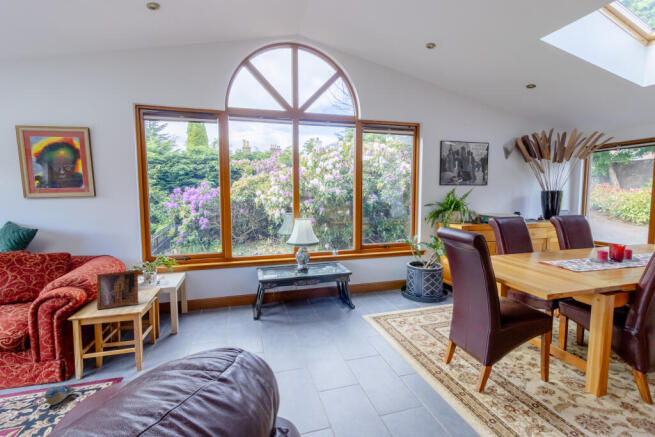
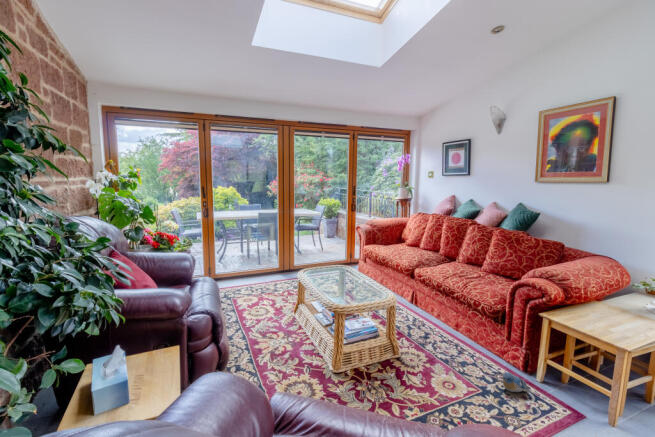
picture frame: present [97,270,138,309] -> none [572,277,641,336]

